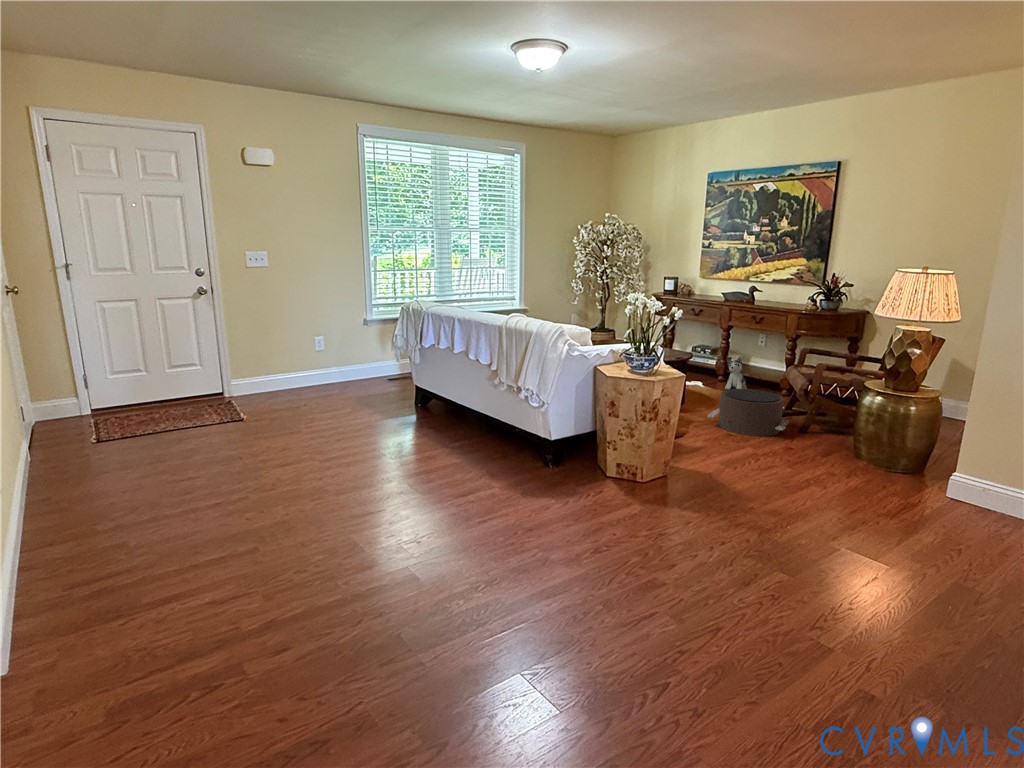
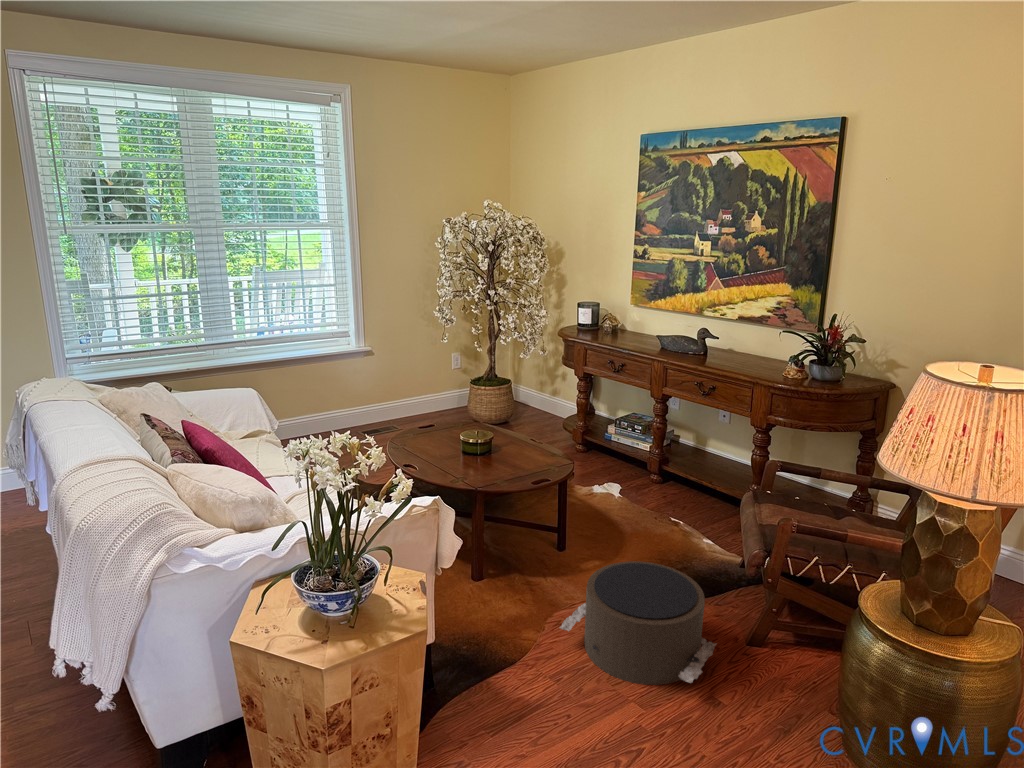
plush toy: present [725,357,747,389] -> none [649,457,687,517]

